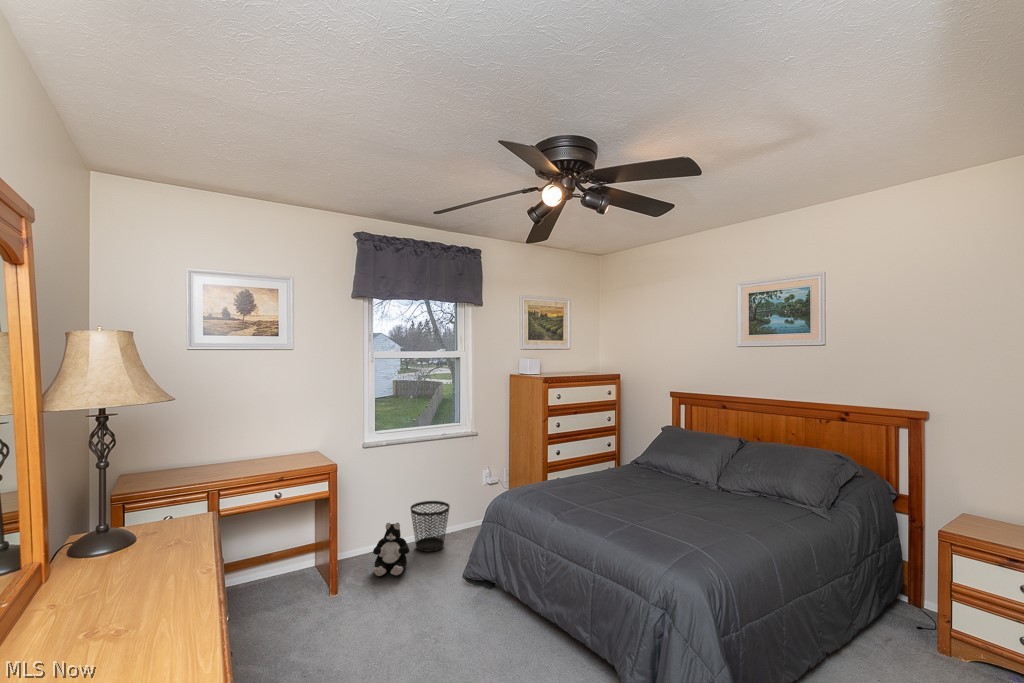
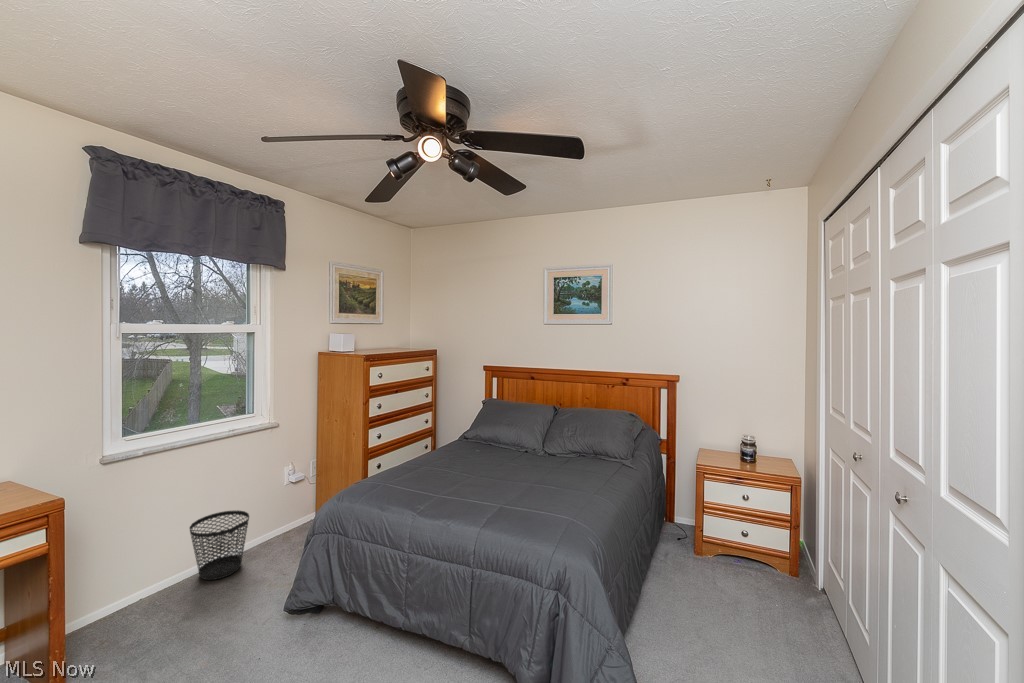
plush toy: present [373,523,409,576] -> none [131,557,195,641]

